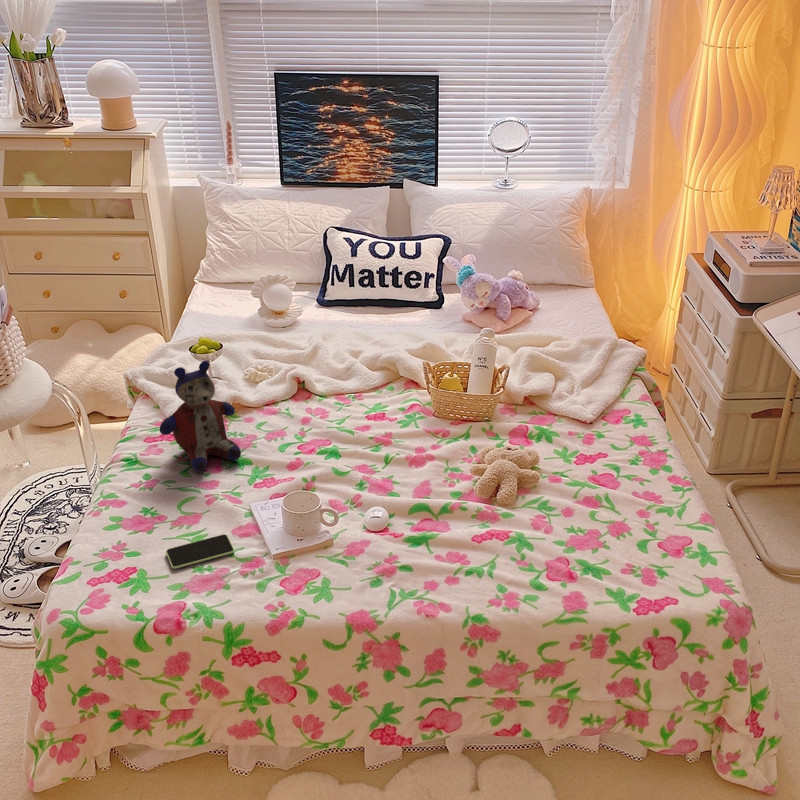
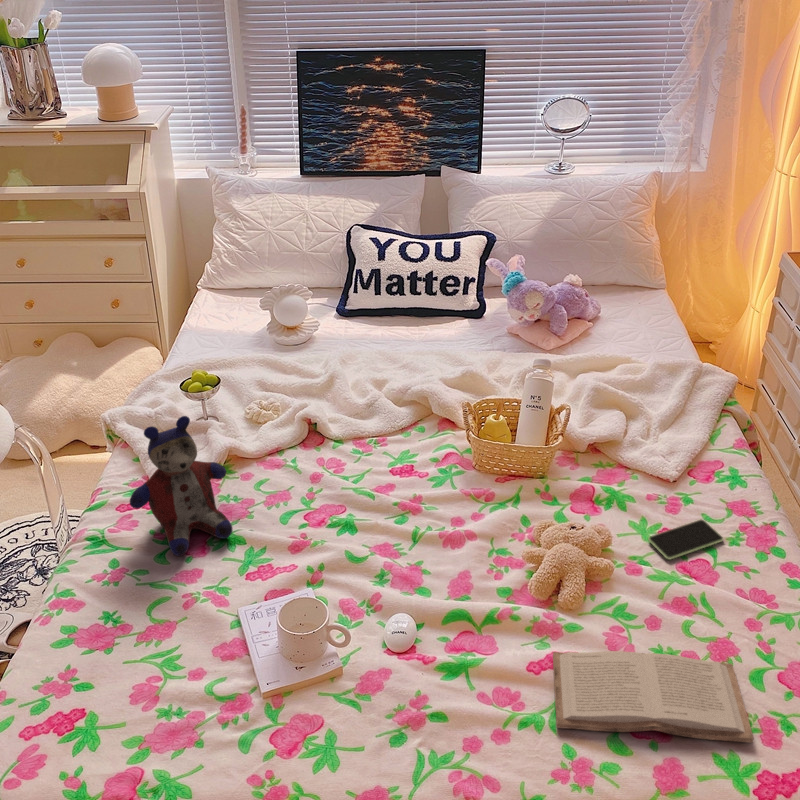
book: none [493,527,634,580] -> present [553,651,754,743]
smartphone: present [166,534,234,569] -> present [648,520,723,559]

